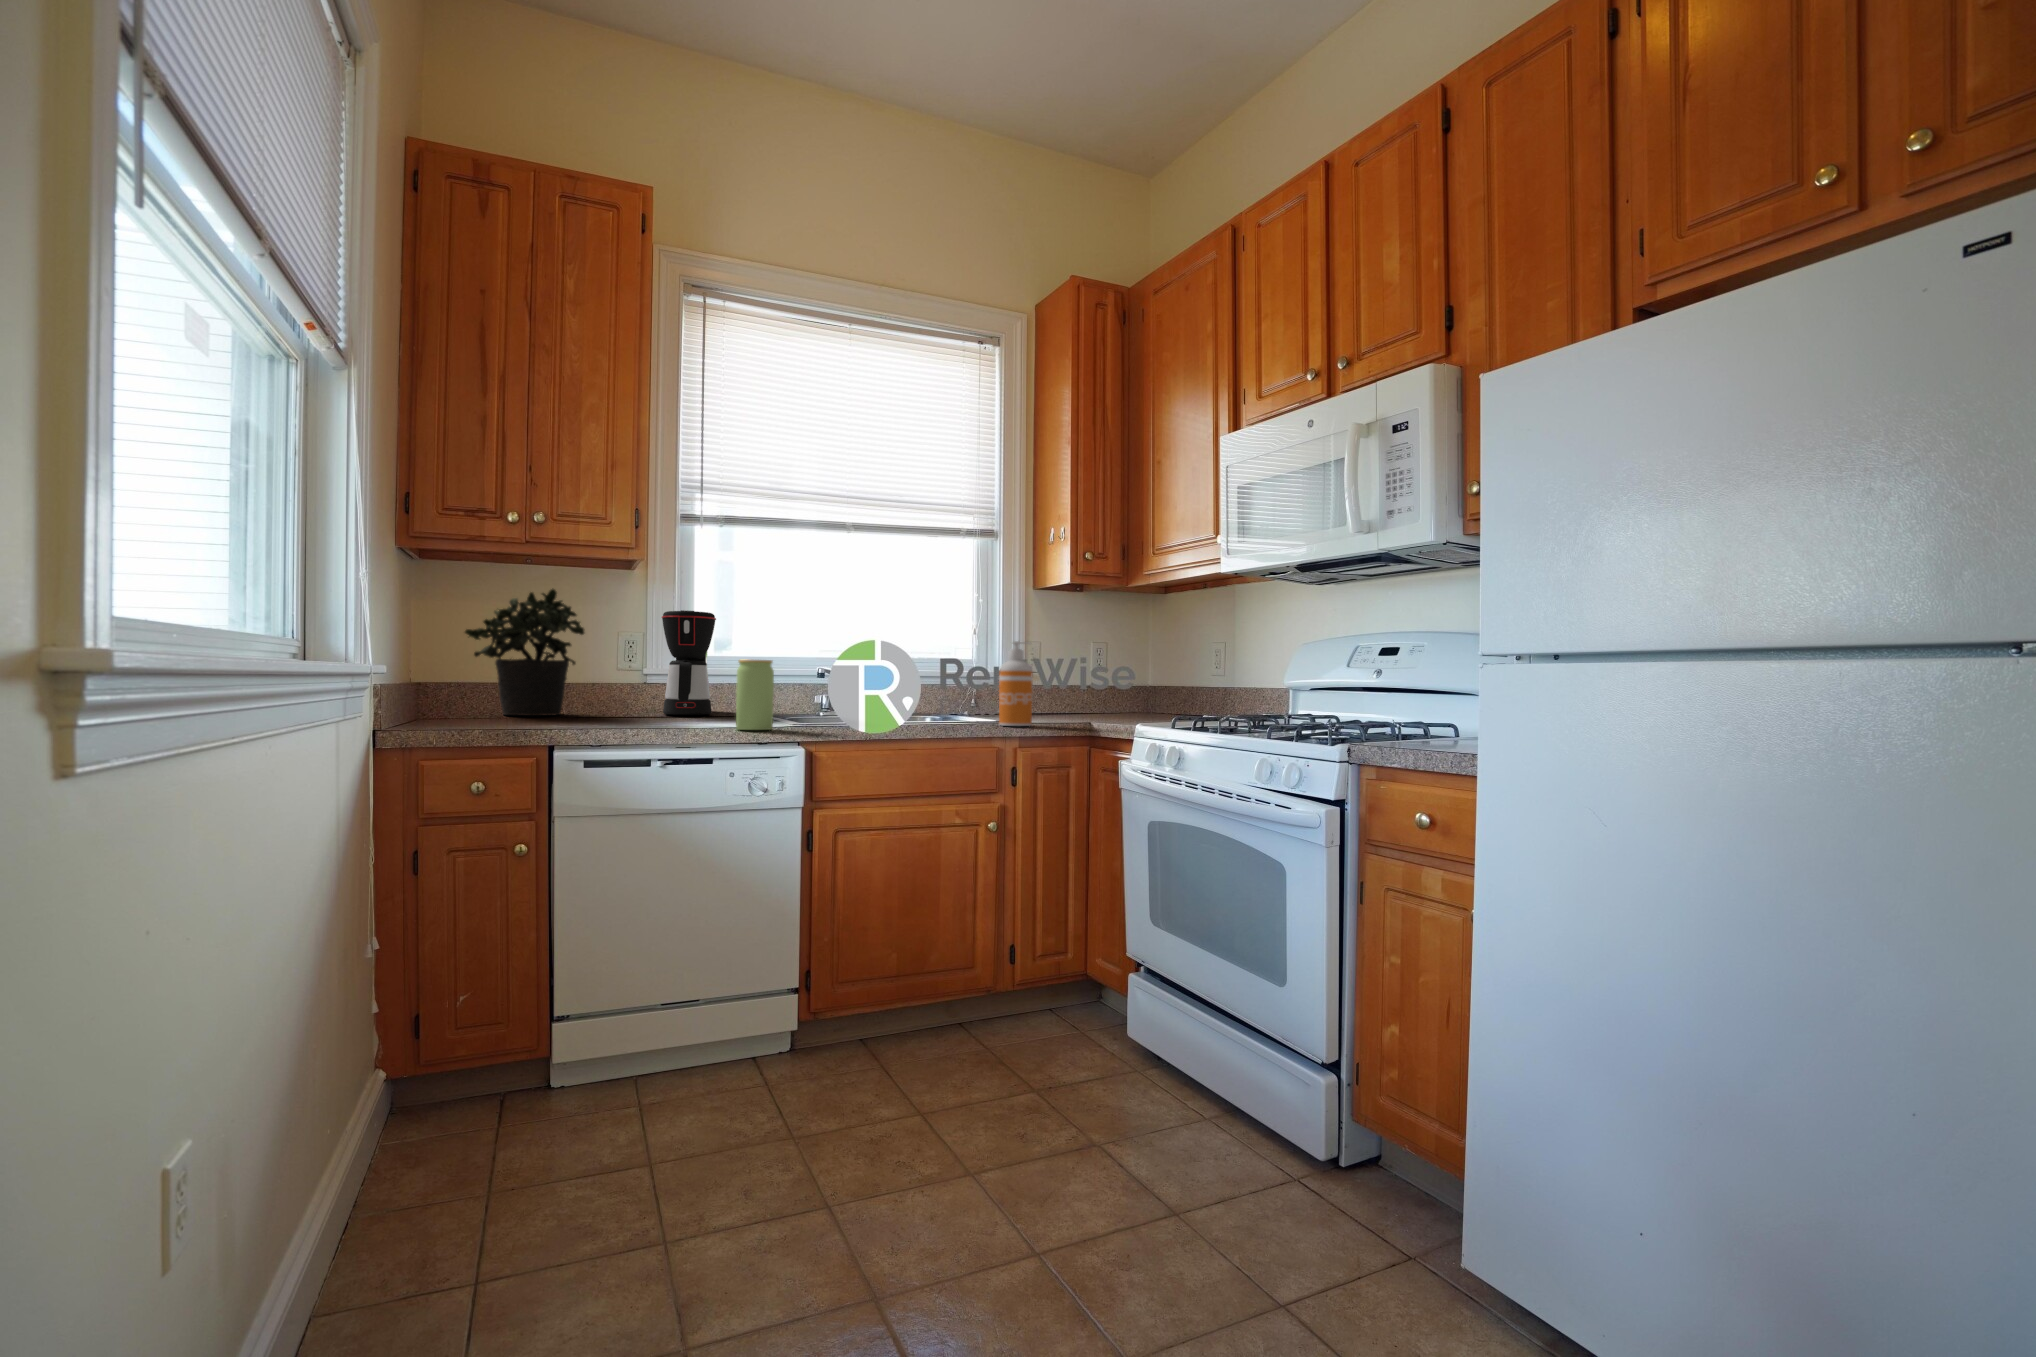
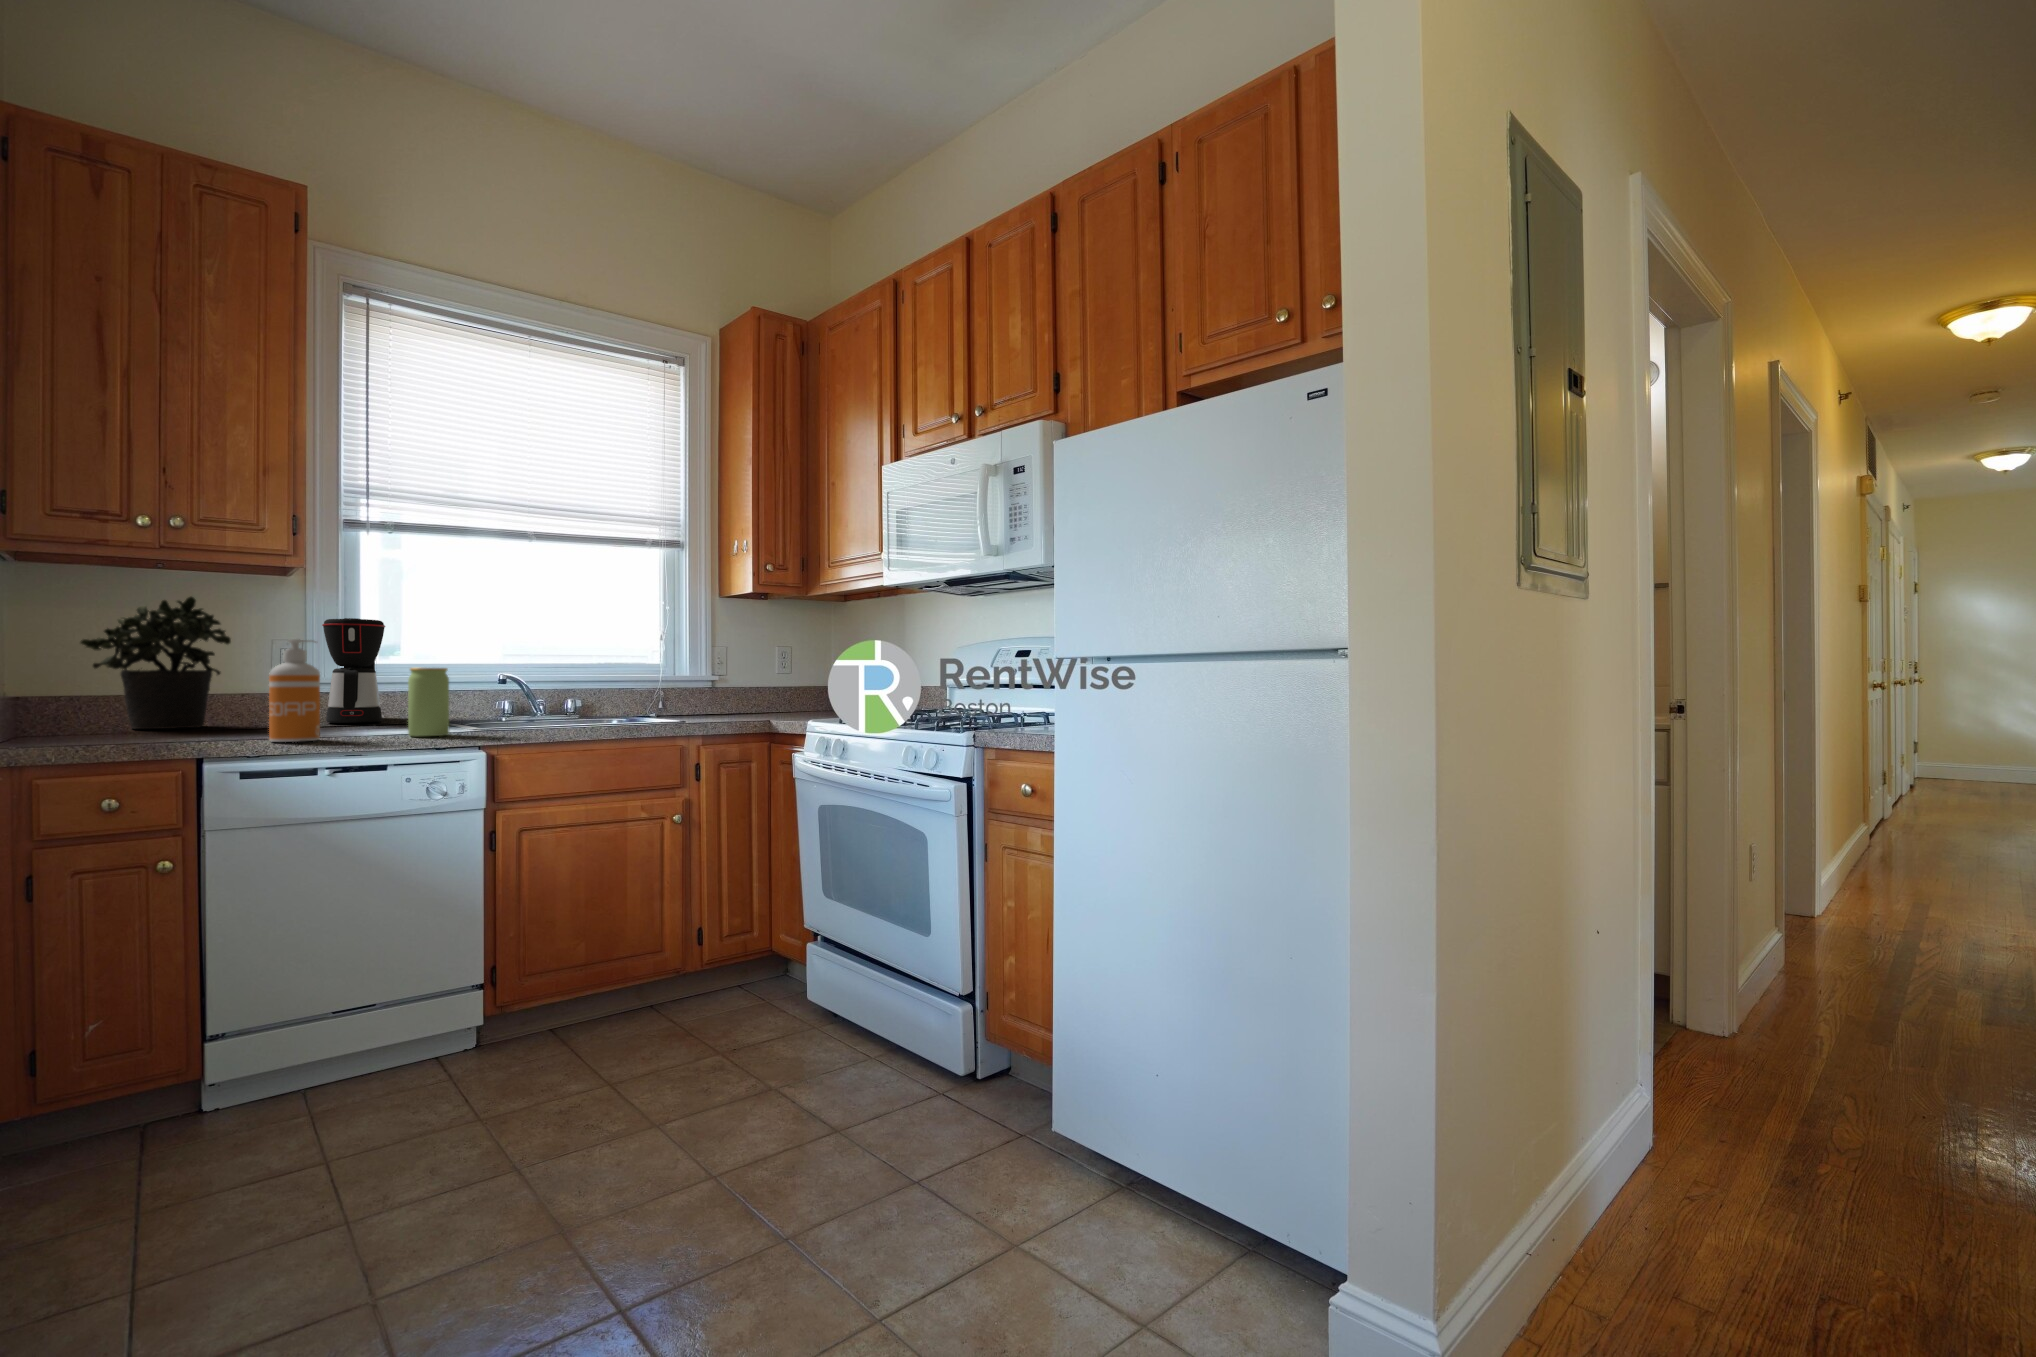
soap dispenser: present [999,641,1033,726] -> present [269,639,320,742]

